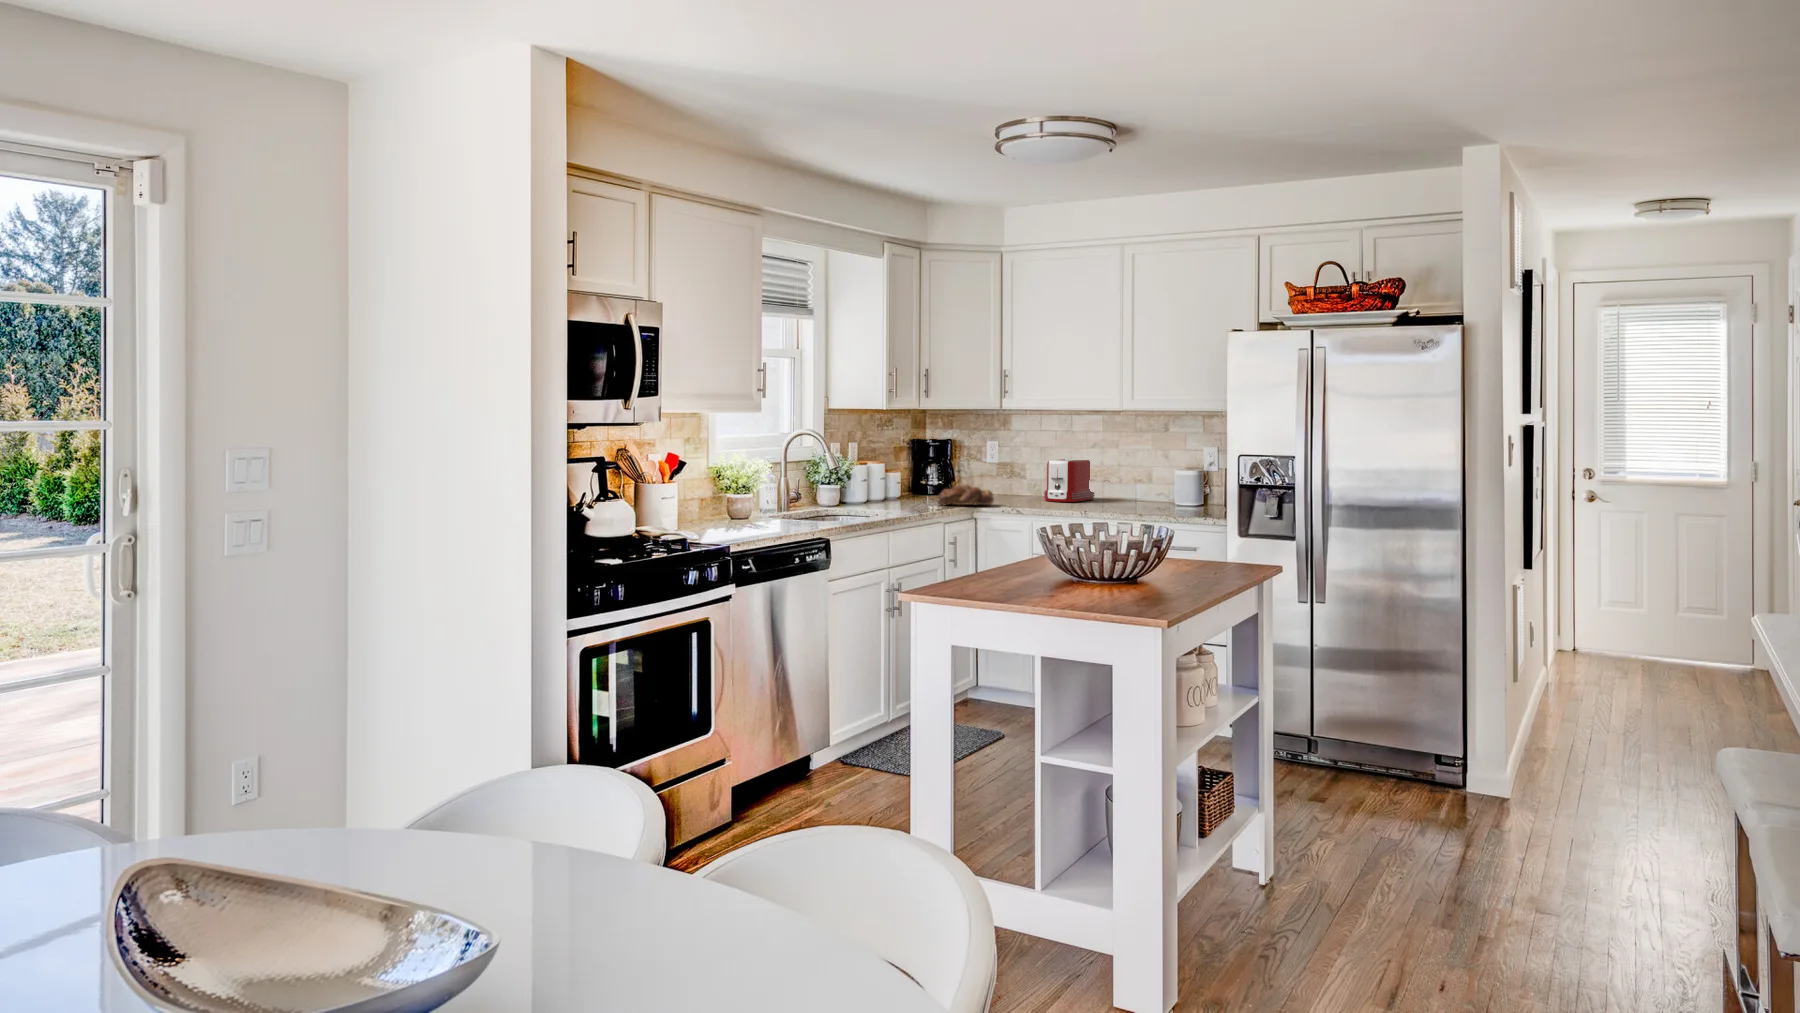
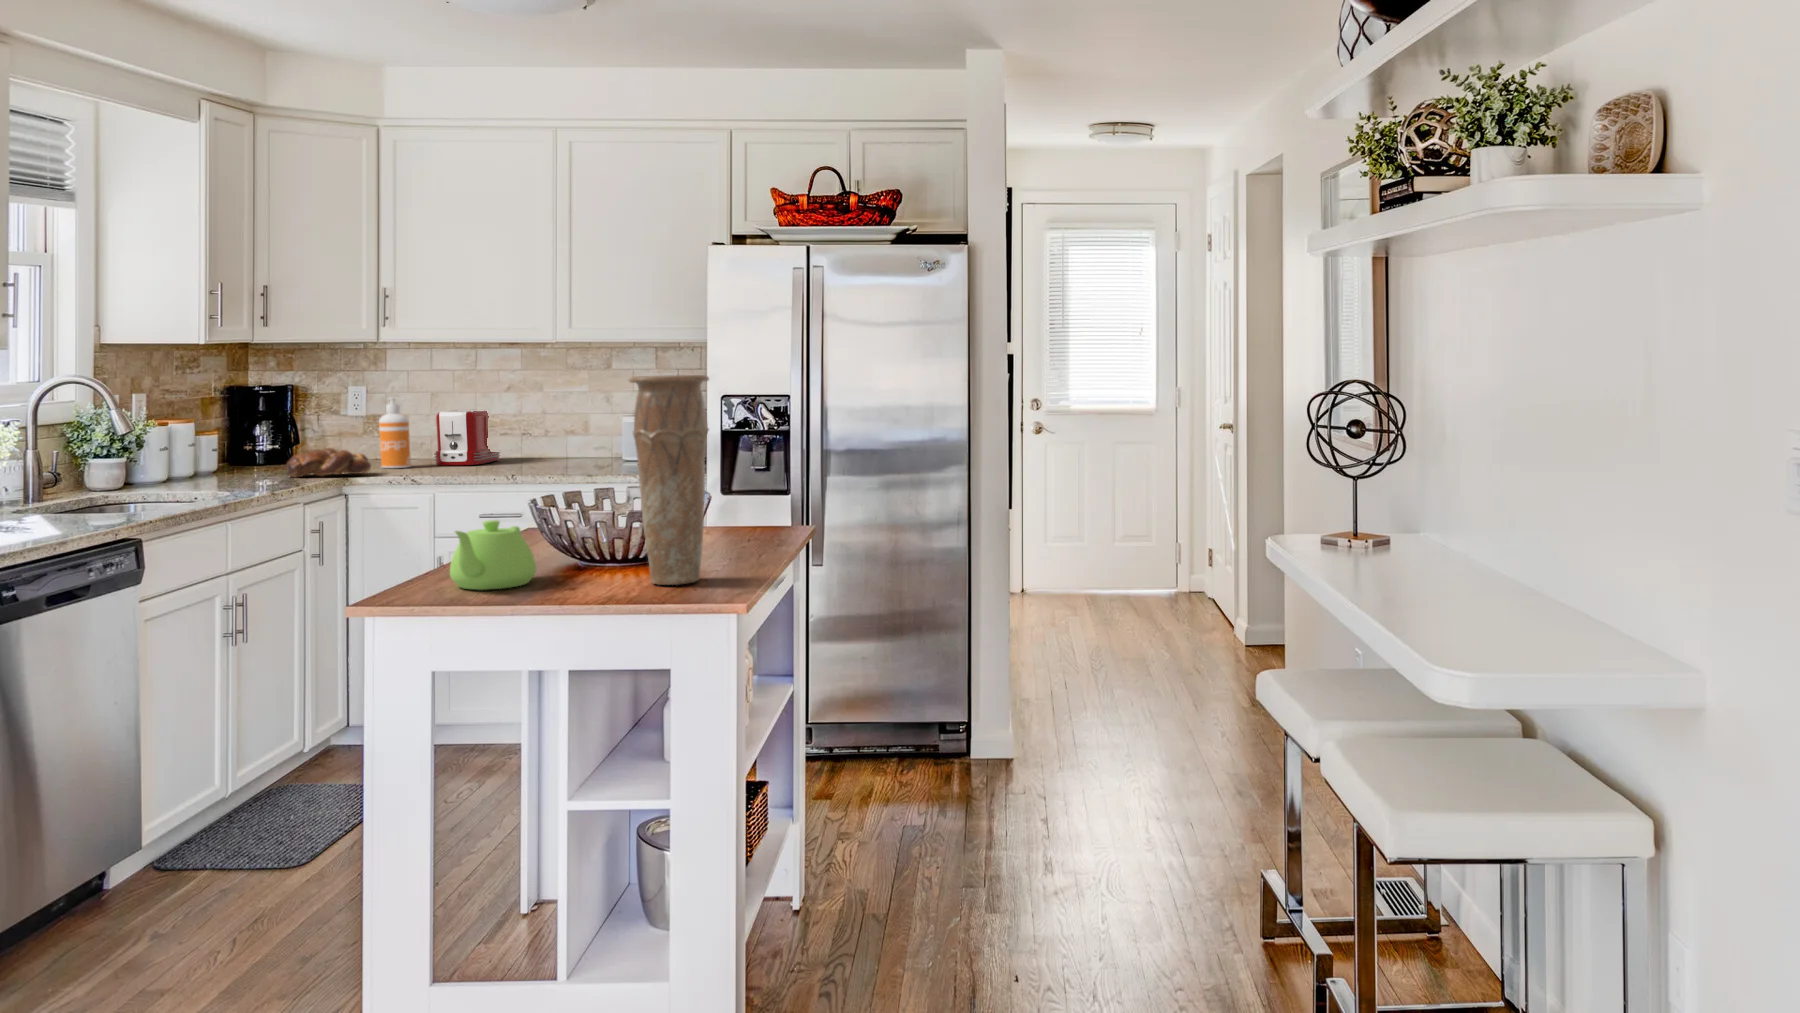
soap dispenser: none [1005,449,1026,502] -> present [379,397,411,468]
vase: none [1101,449,1157,595] -> present [629,375,709,585]
teapot: none [984,542,1039,587] -> present [450,520,536,590]

